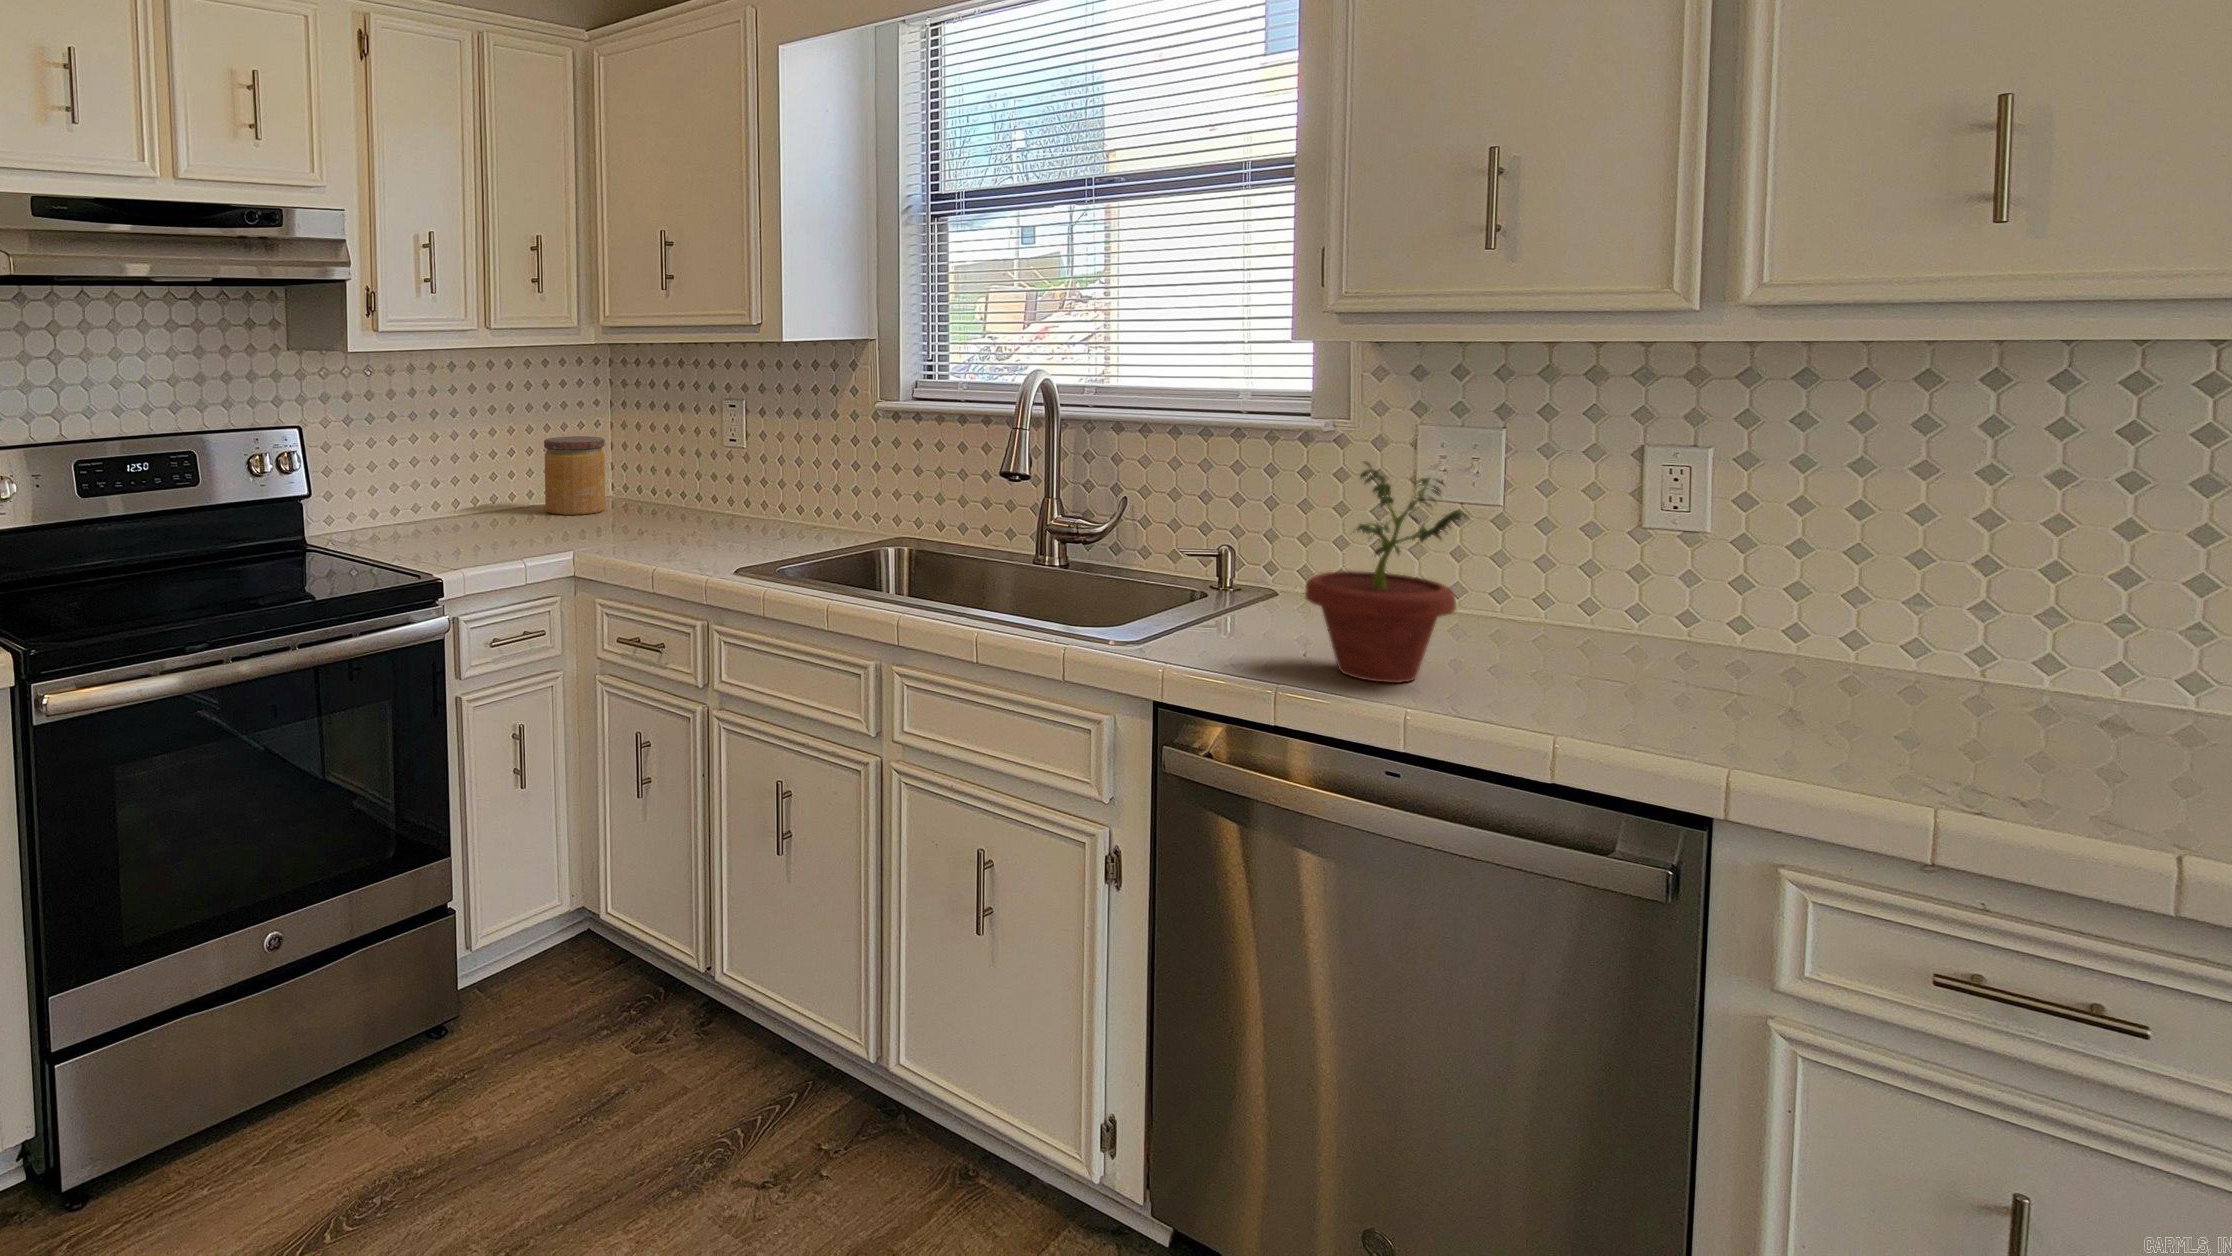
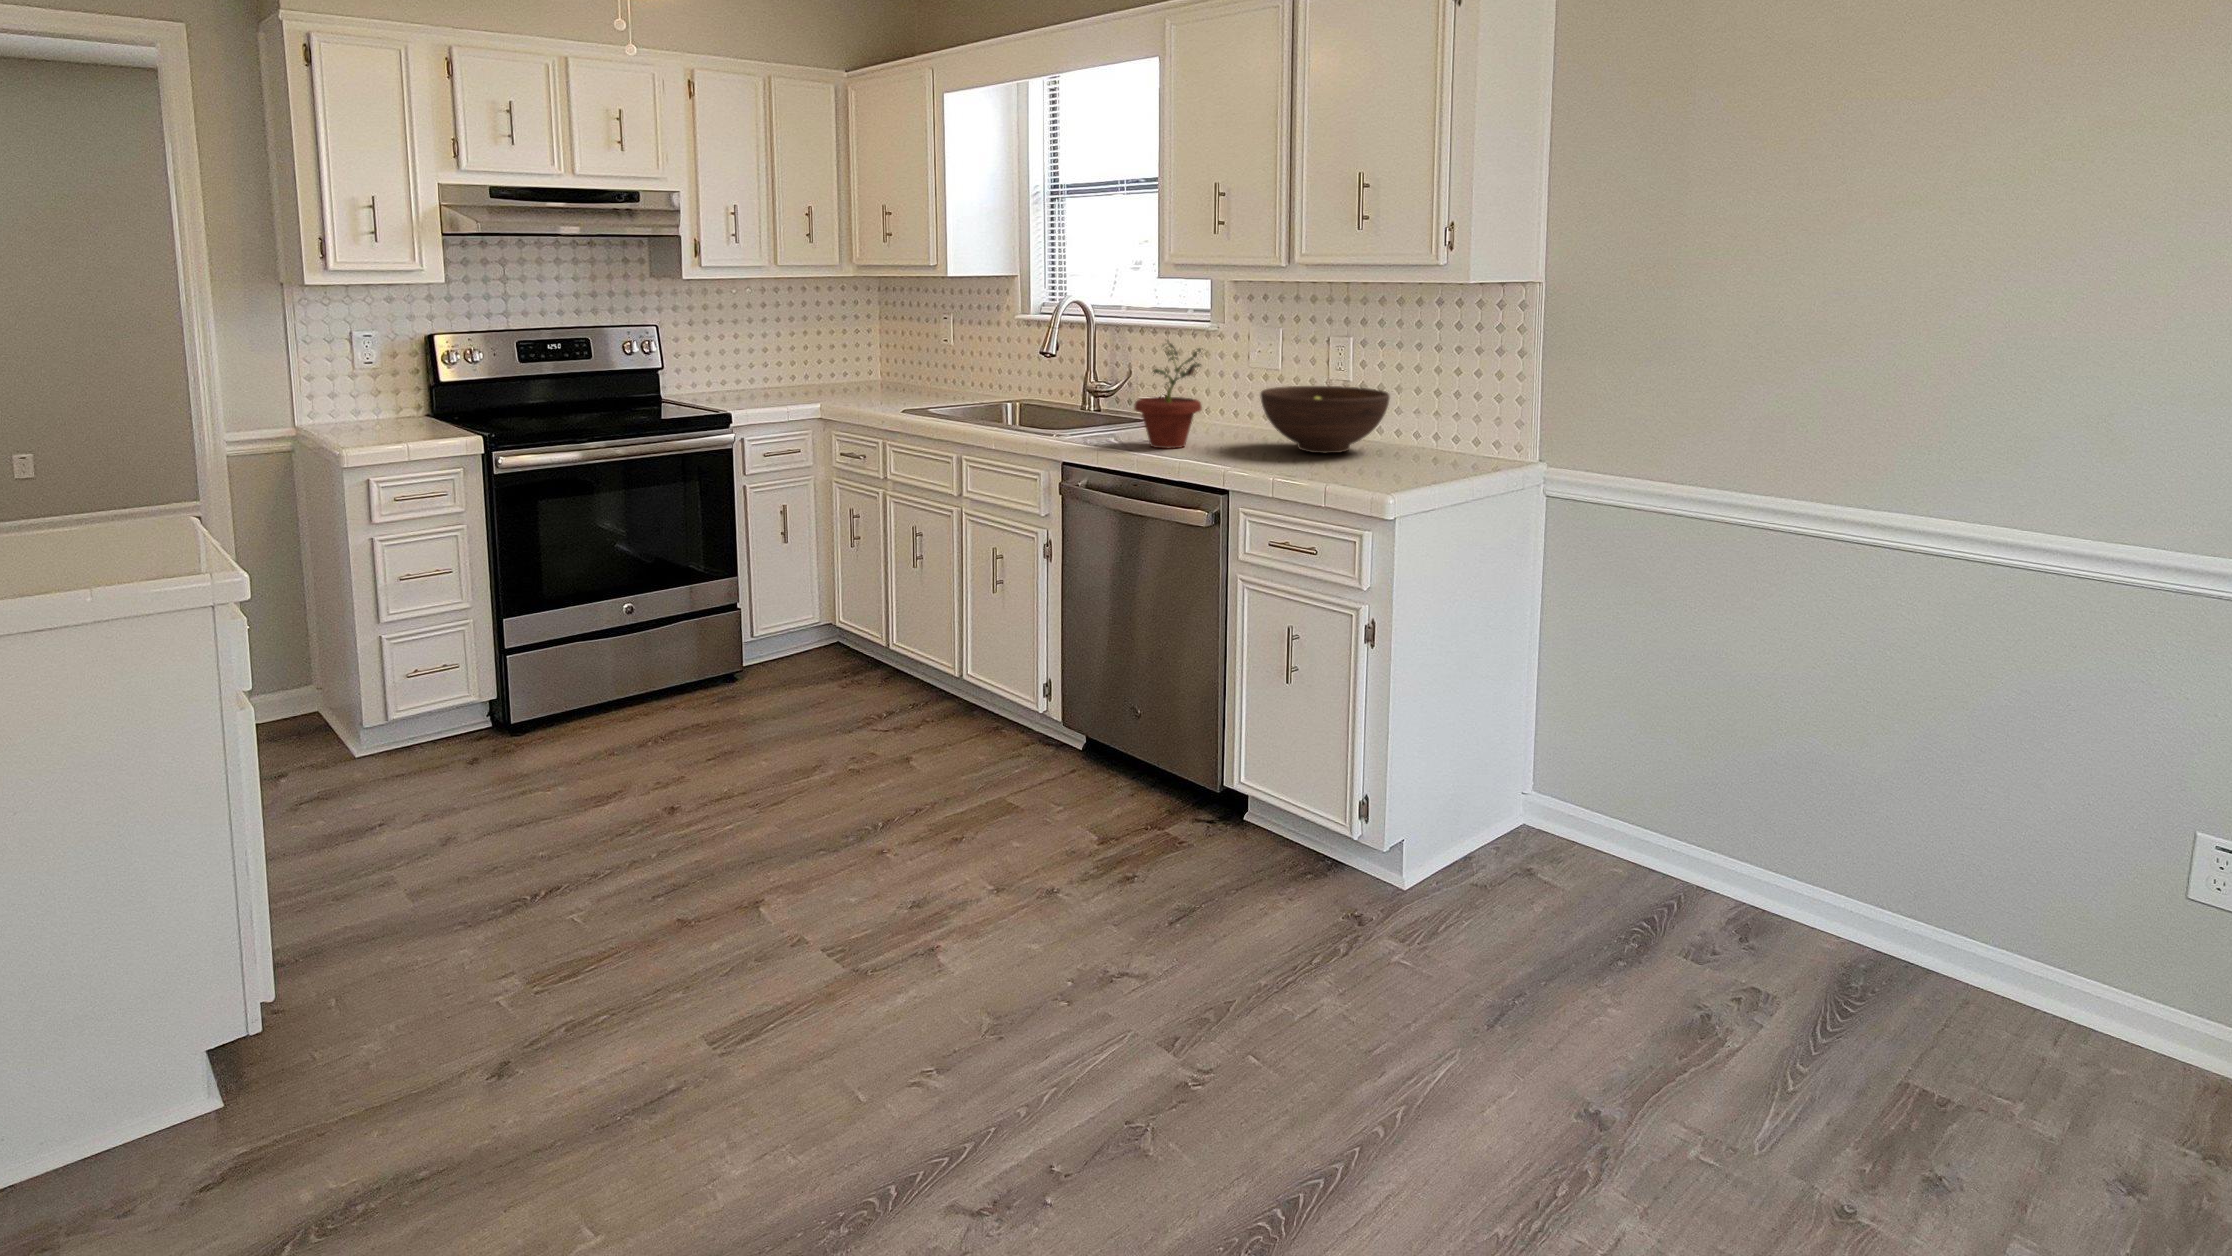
jar: present [544,436,605,515] -> none [828,338,870,389]
fruit bowl: none [1575,546,1912,699] -> present [1260,386,1390,453]

